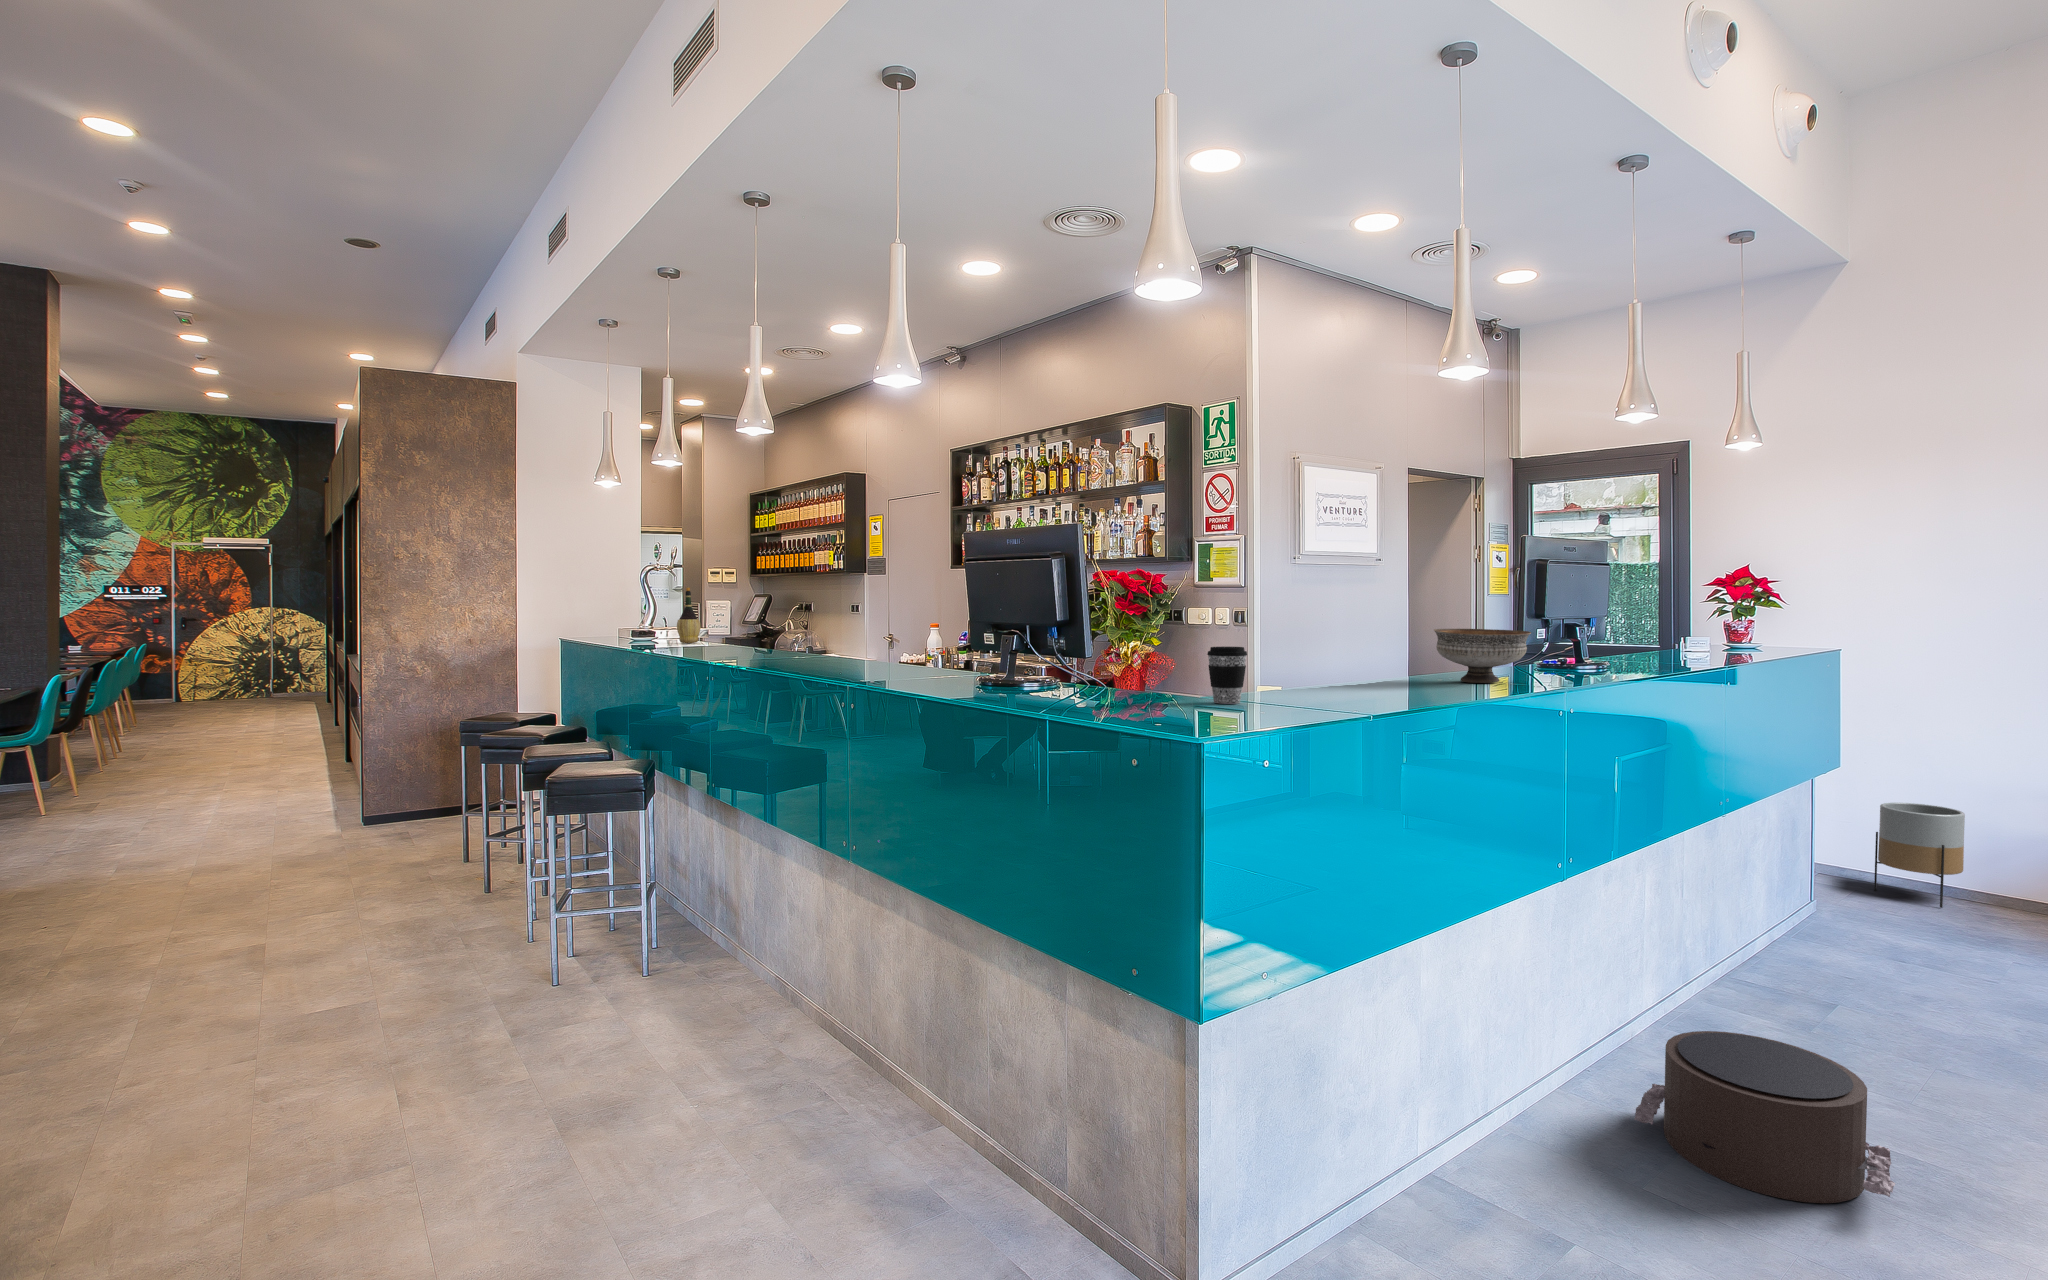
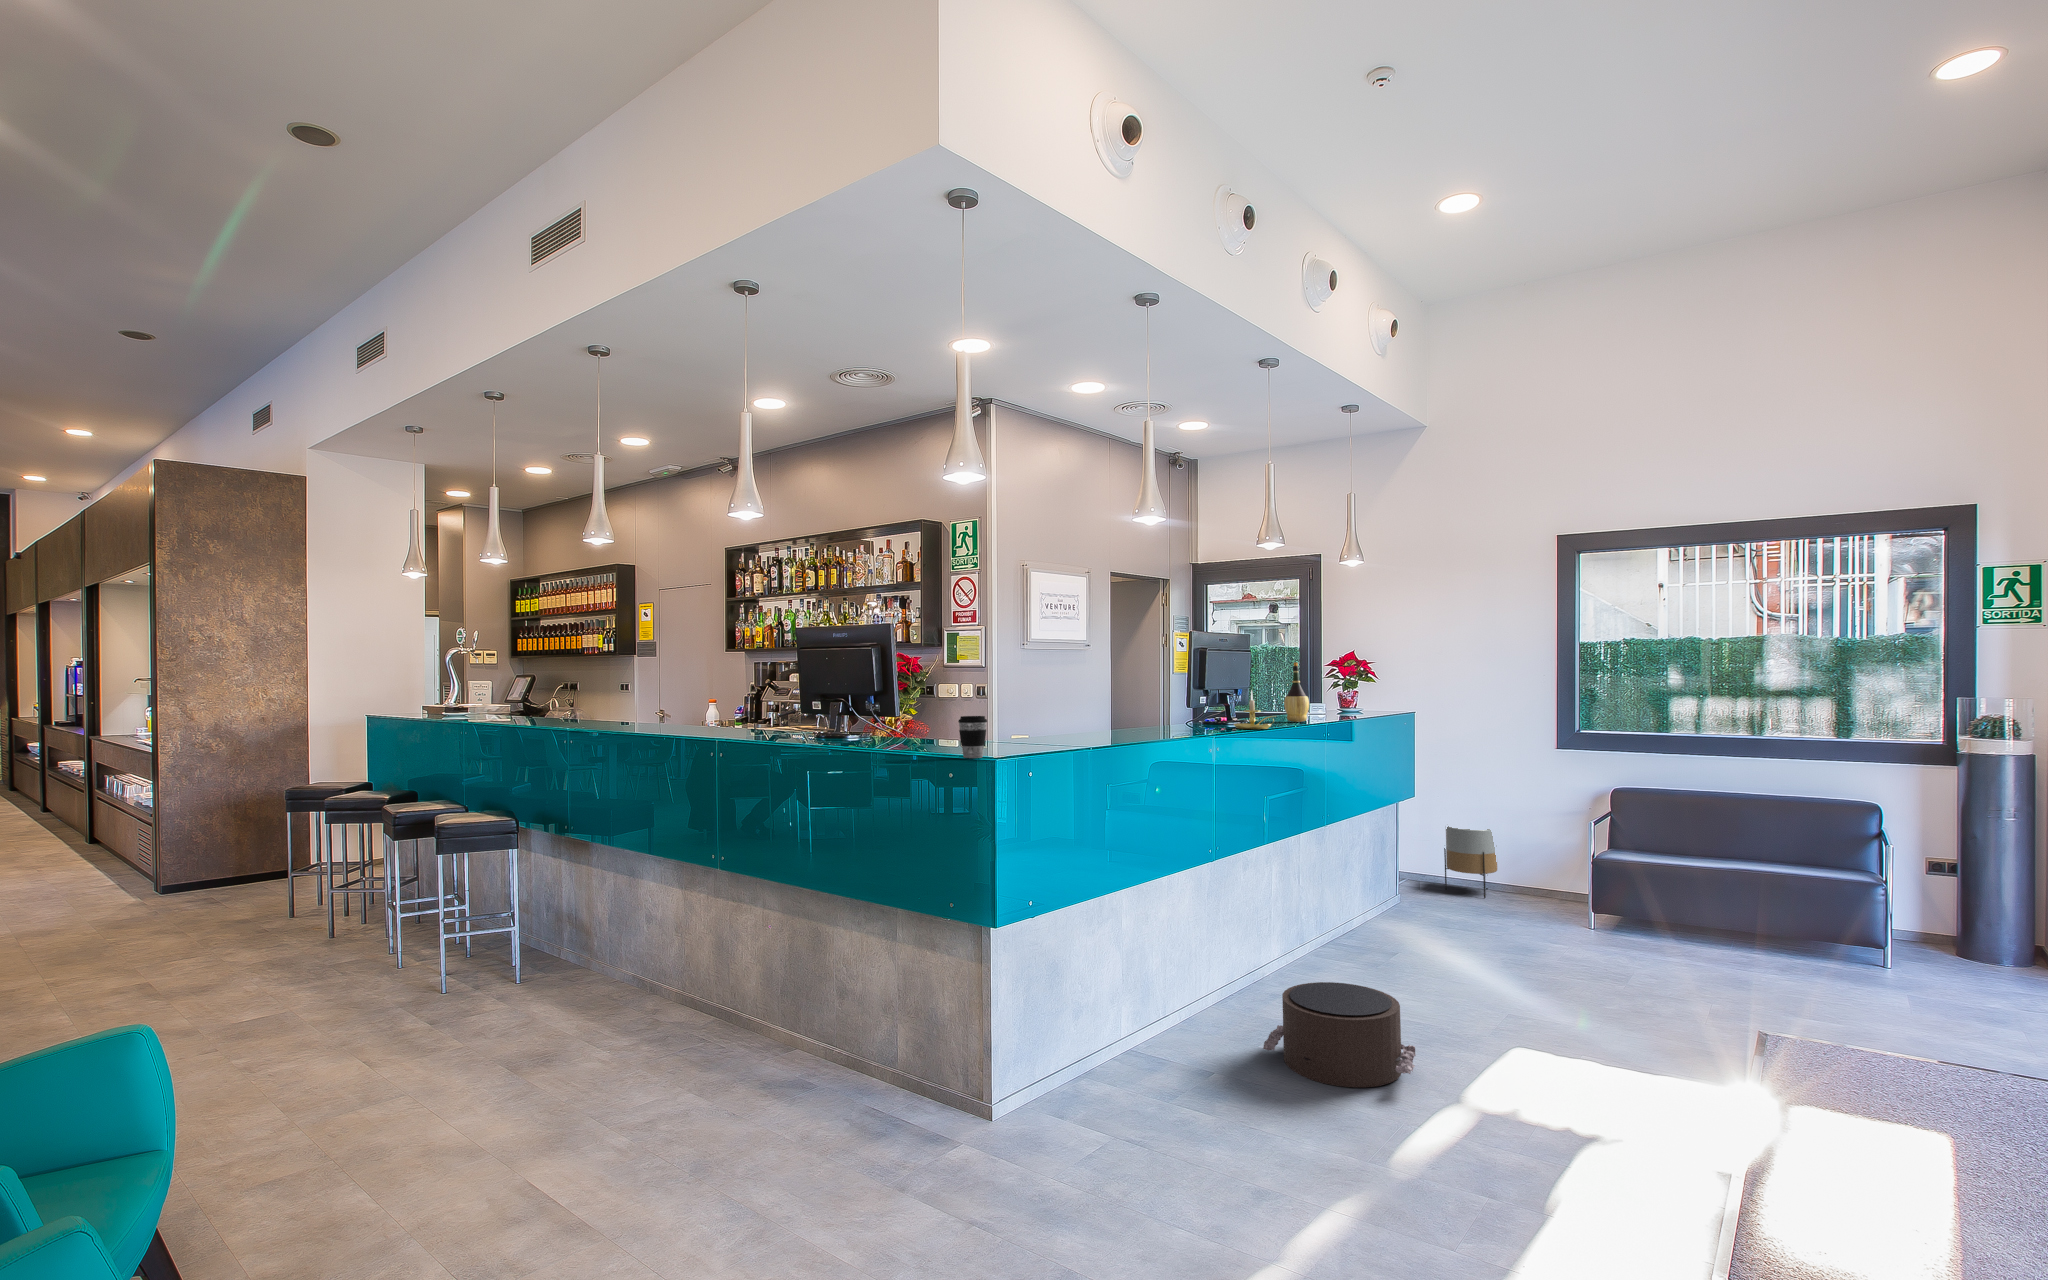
wine bottle: present [677,587,701,643] -> present [1284,662,1309,722]
candle holder: none [1589,617,1659,671] -> present [1234,690,1276,729]
bowl: present [1434,629,1531,683] -> none [1122,700,1187,740]

